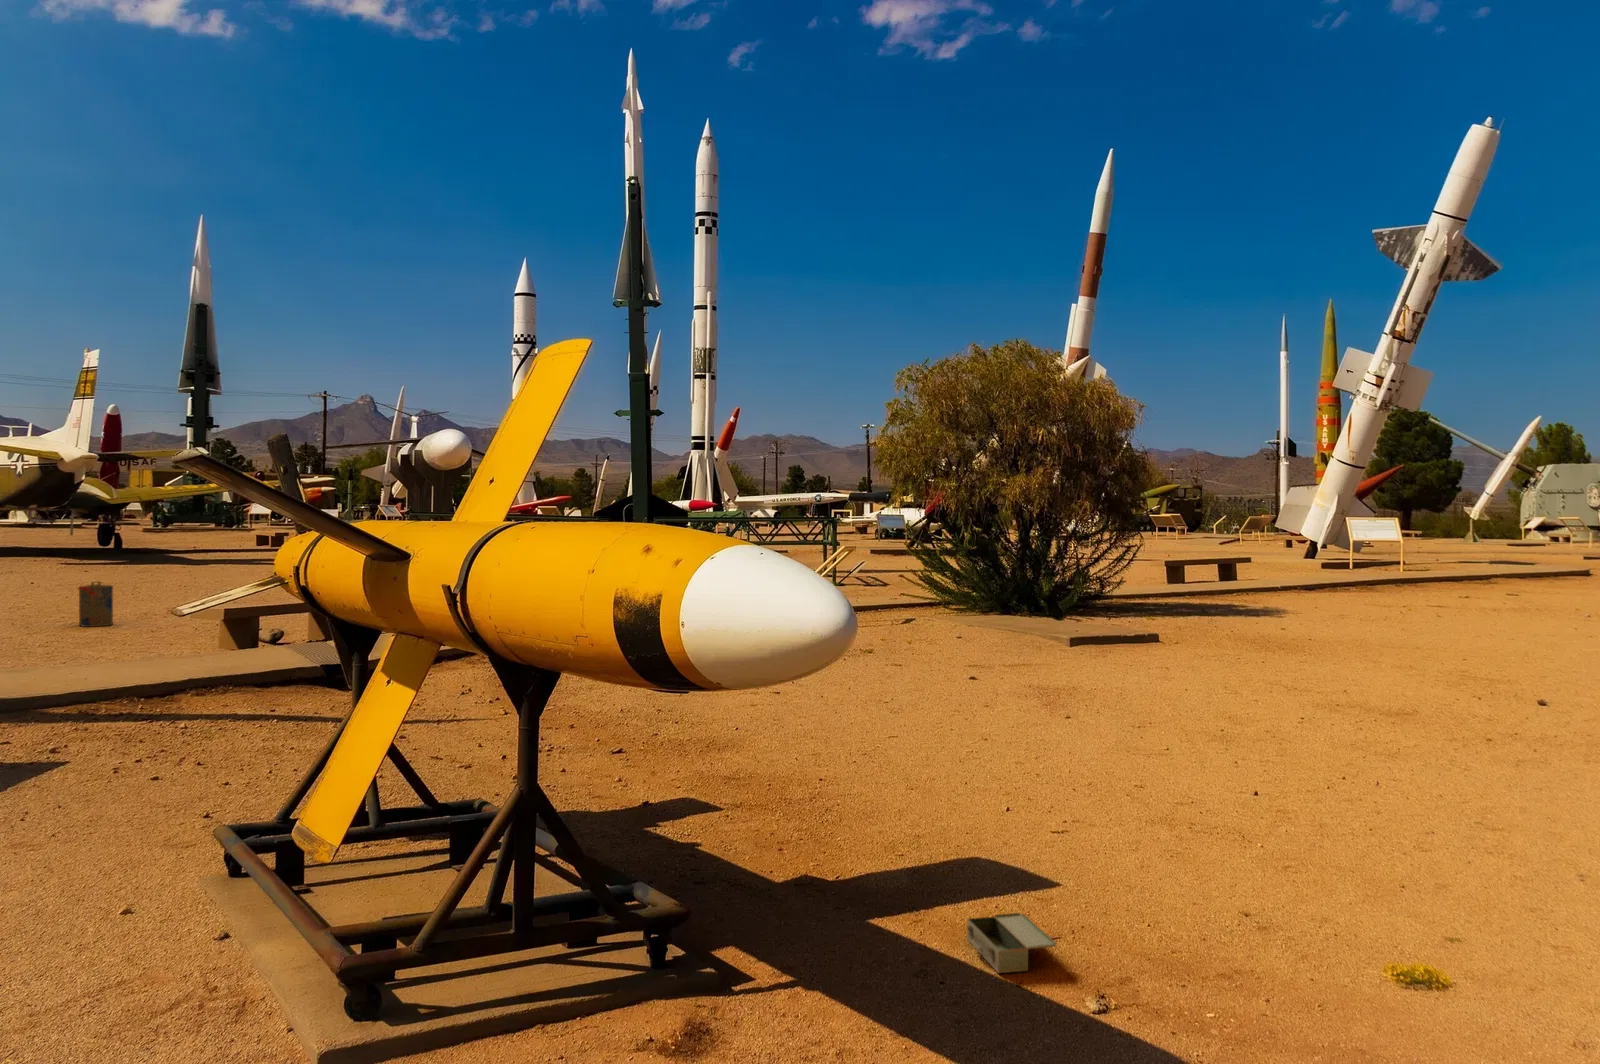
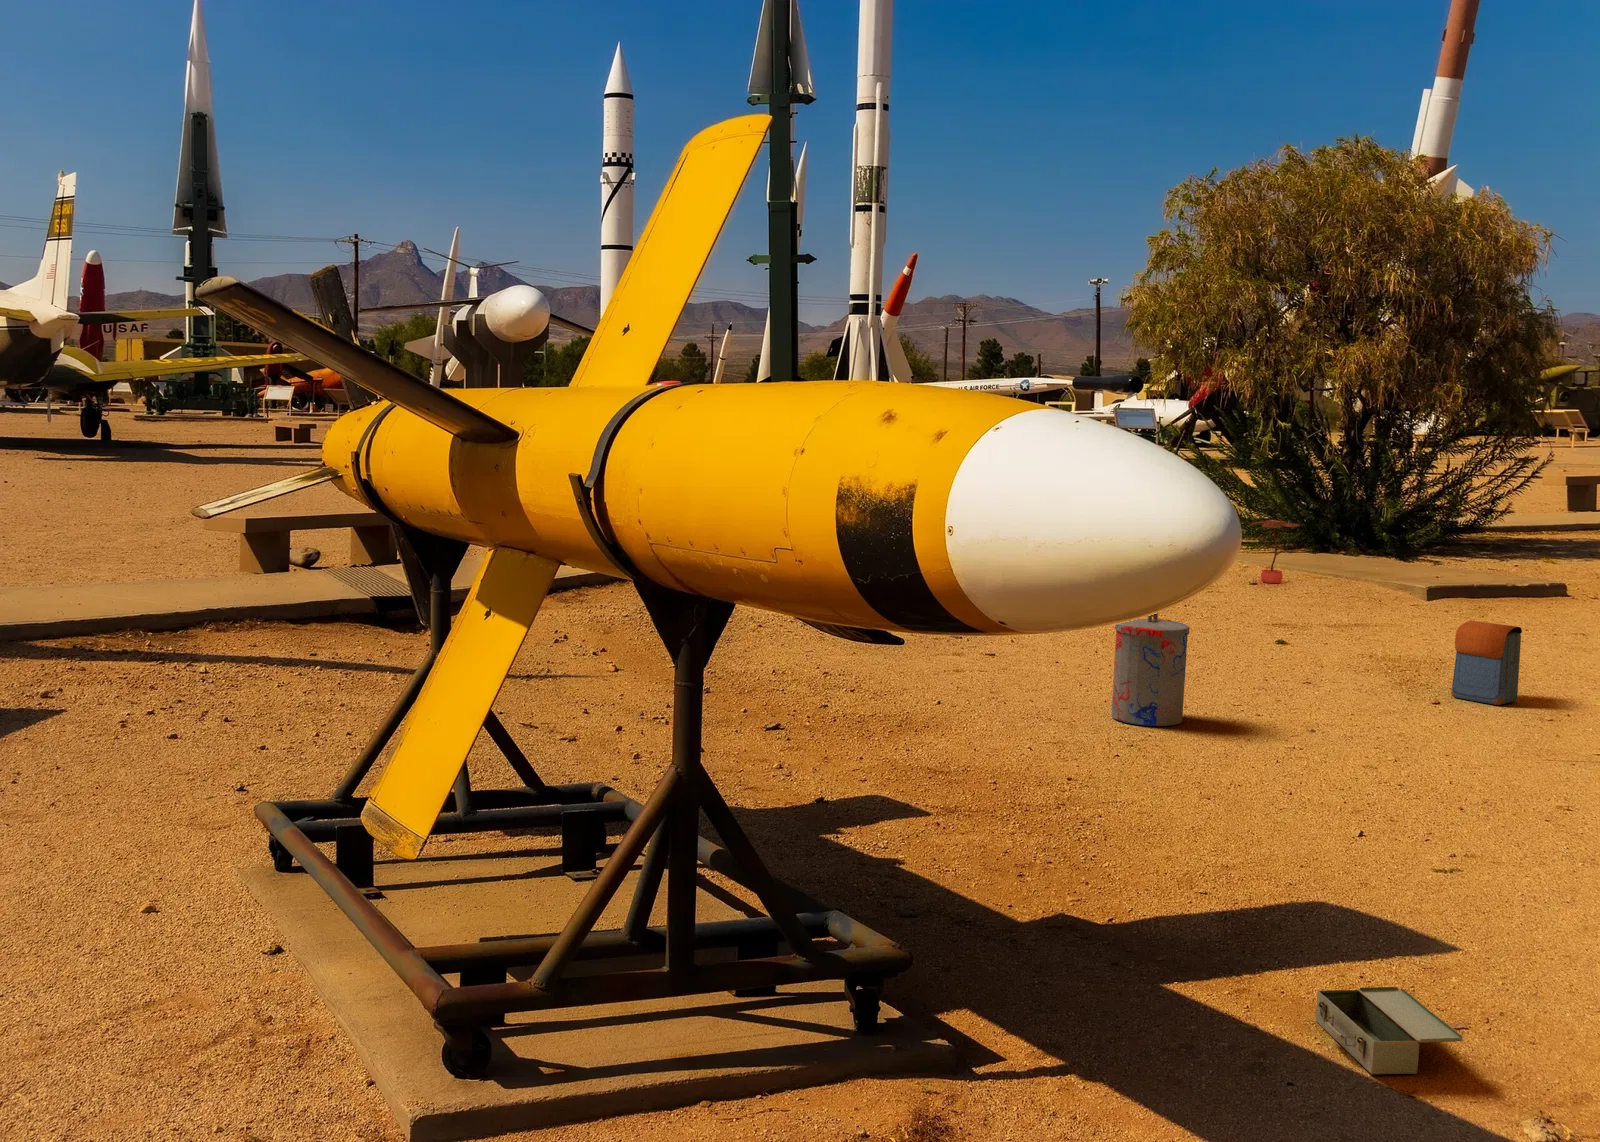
trash can: present [79,582,113,627] -> present [1111,613,1190,726]
potted plant: none [967,591,1001,635] -> present [1250,520,1300,583]
backpack: none [1092,658,1135,716] -> present [1451,620,1522,705]

